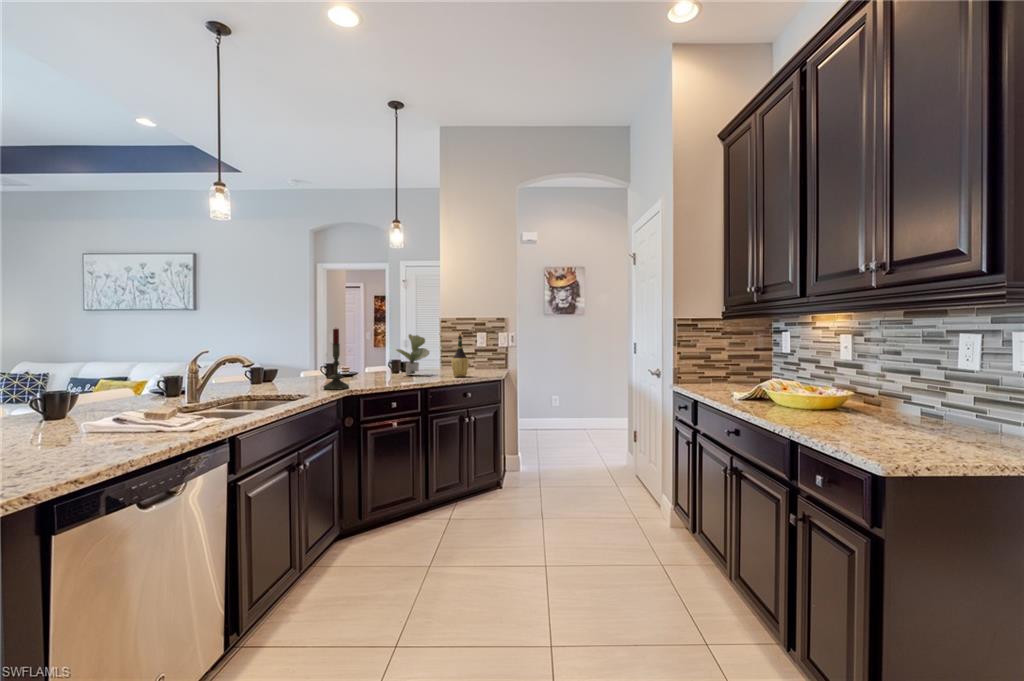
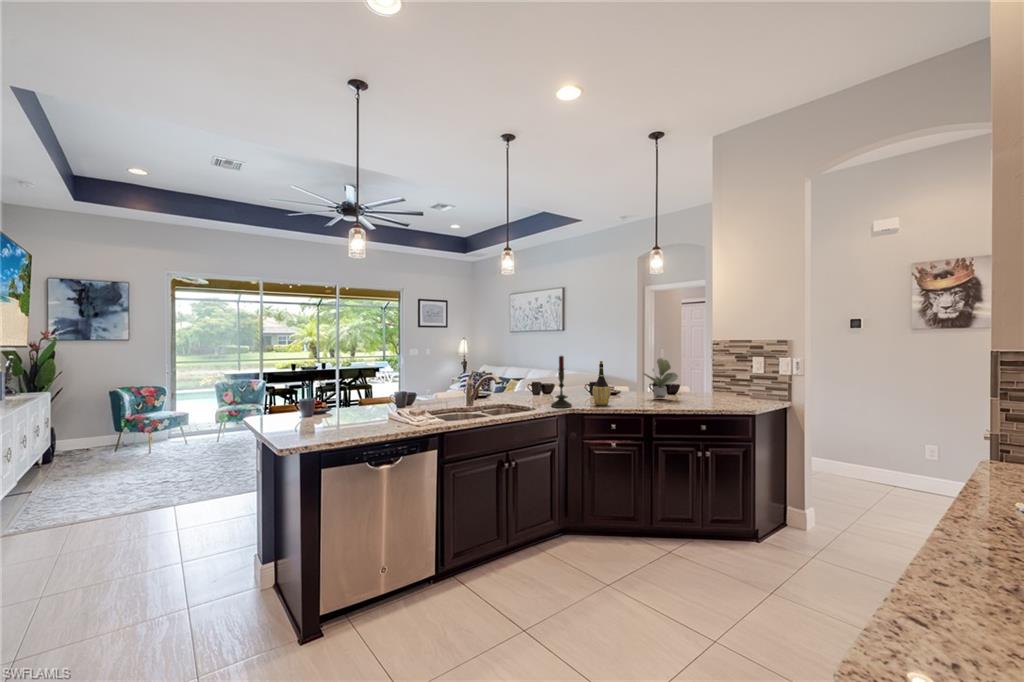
wine bottle: present [451,333,469,377] -> present [592,361,610,405]

